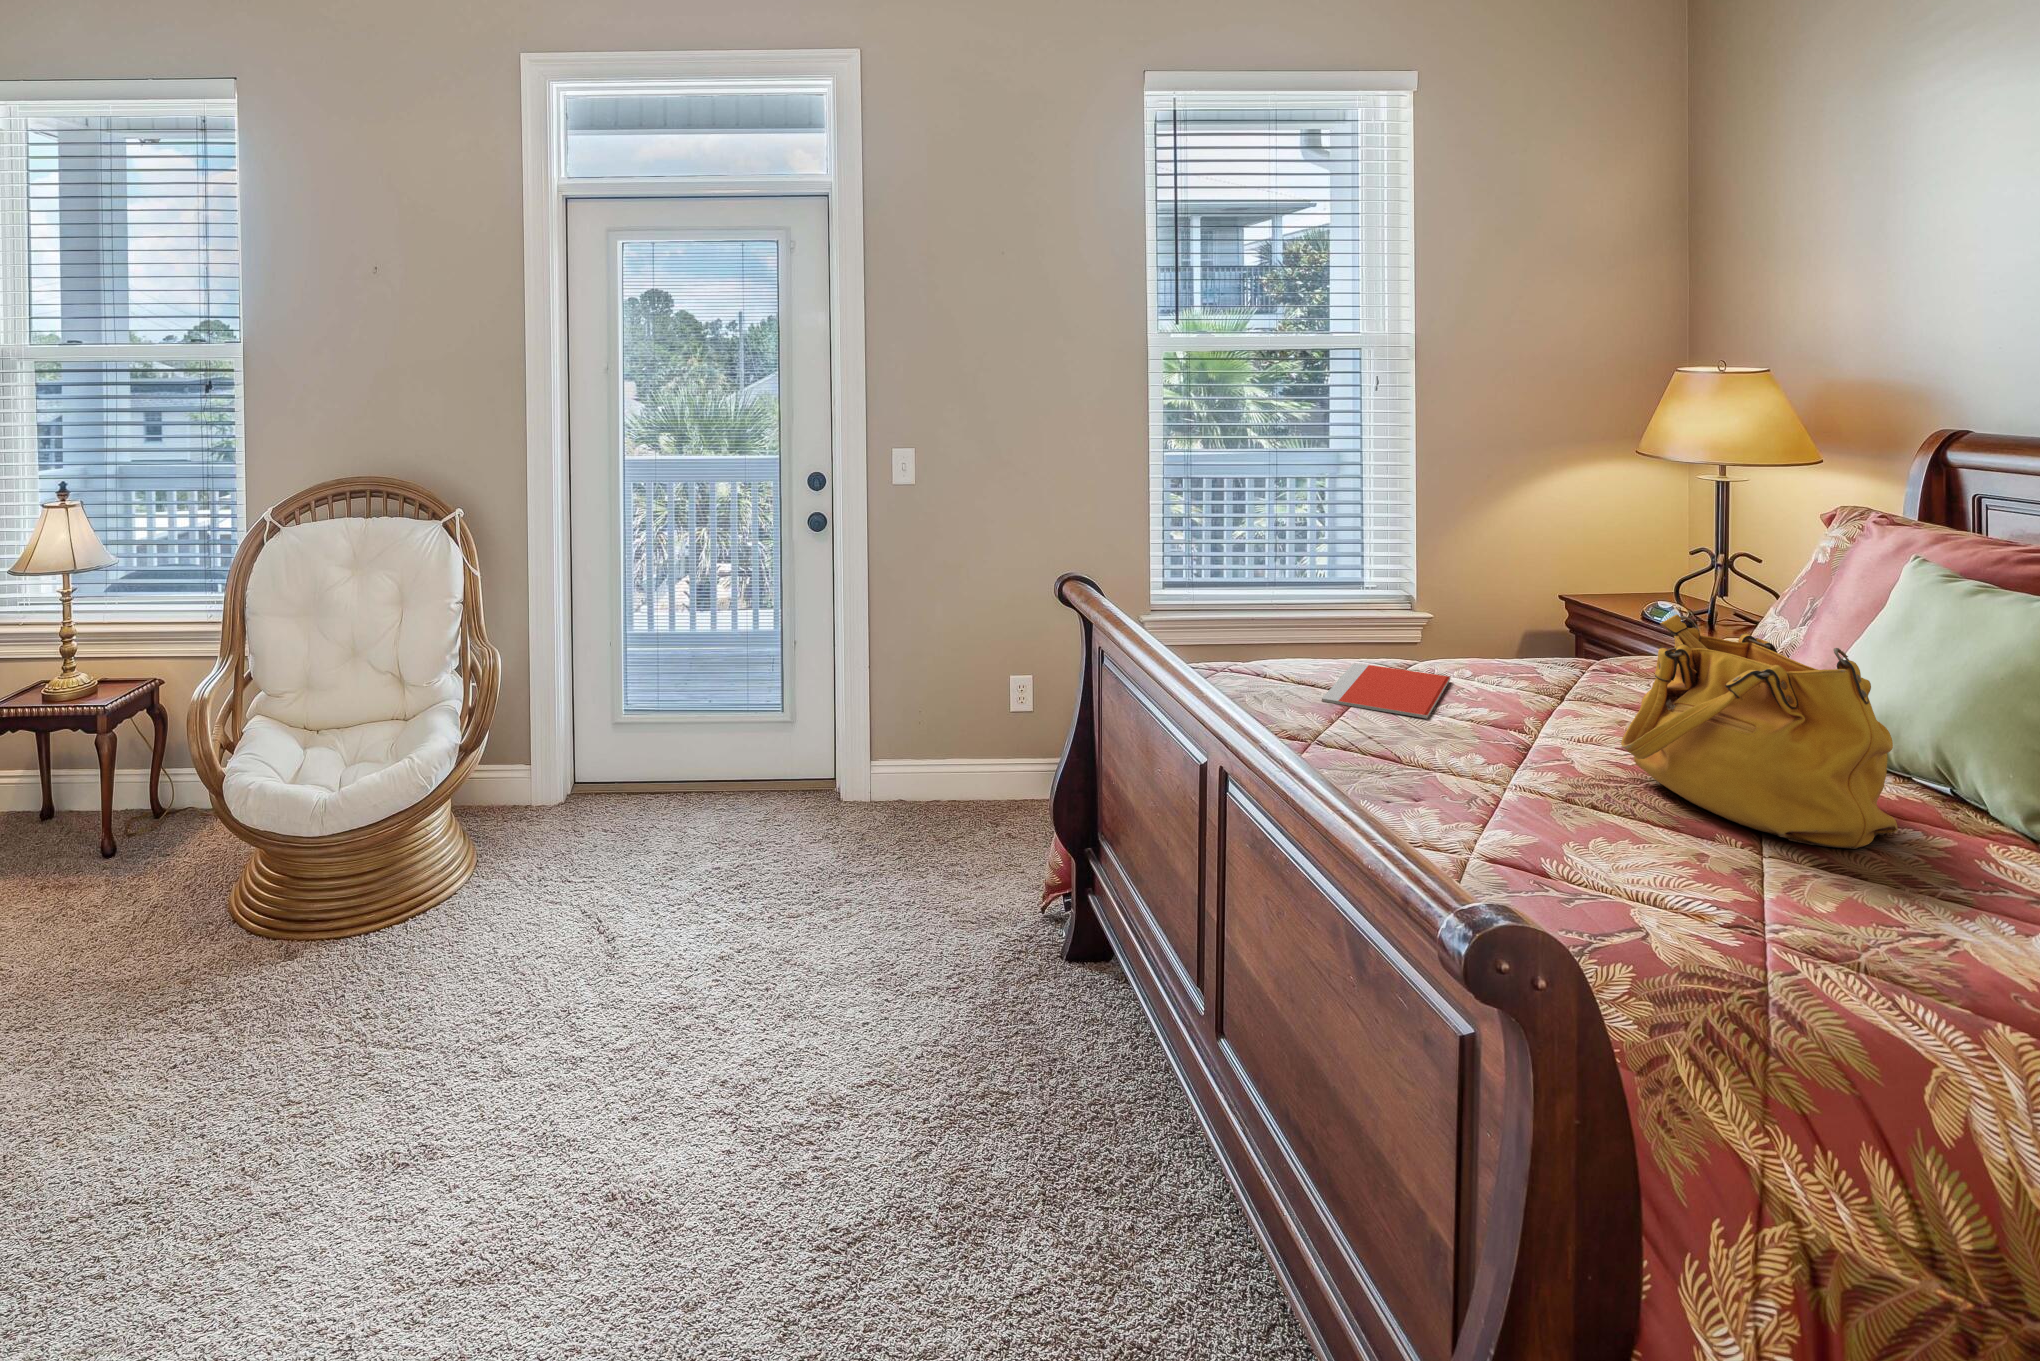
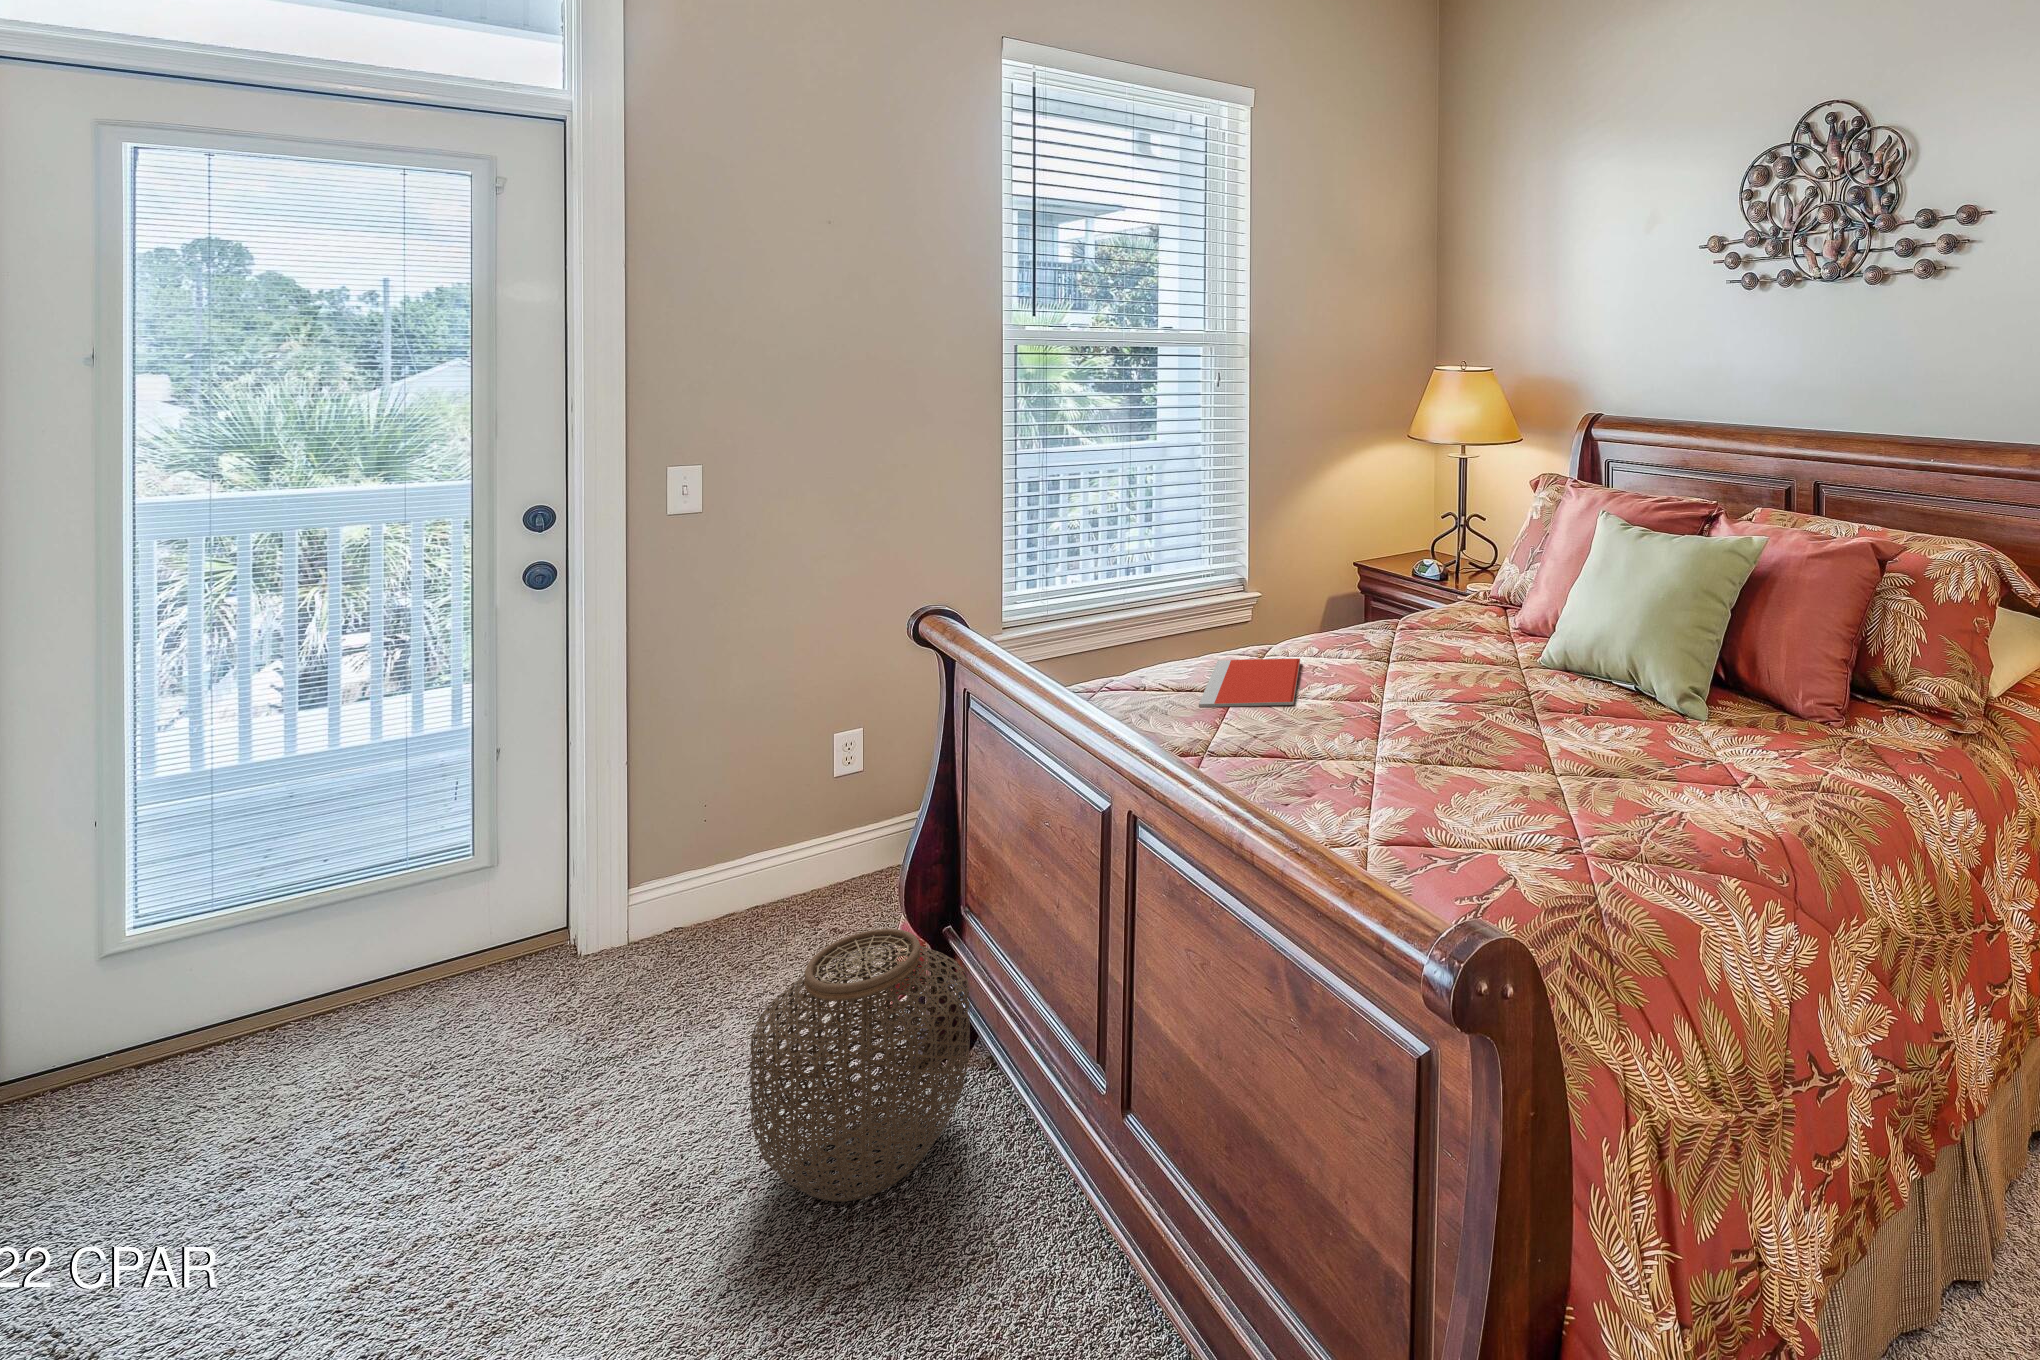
handbag: present [1621,614,1898,849] -> none [1457,577,1636,755]
woven basket: none [936,830,1100,1040] -> present [750,929,970,1202]

